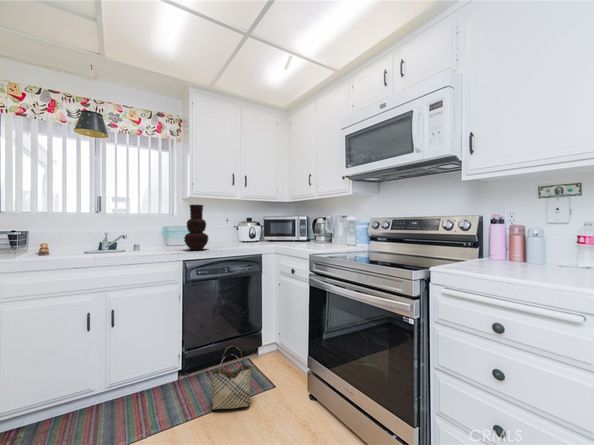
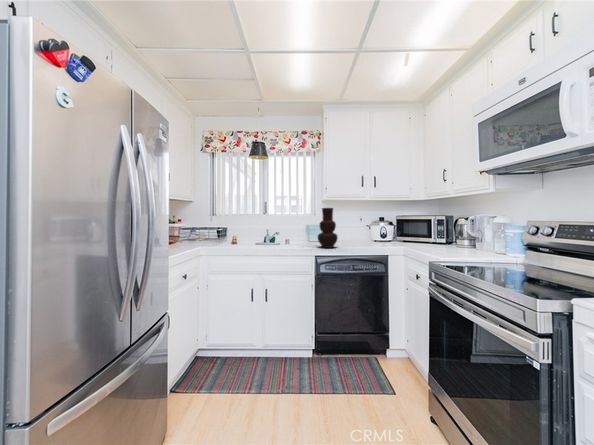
woven basket: present [211,346,252,409] -> none [332,340,370,402]

